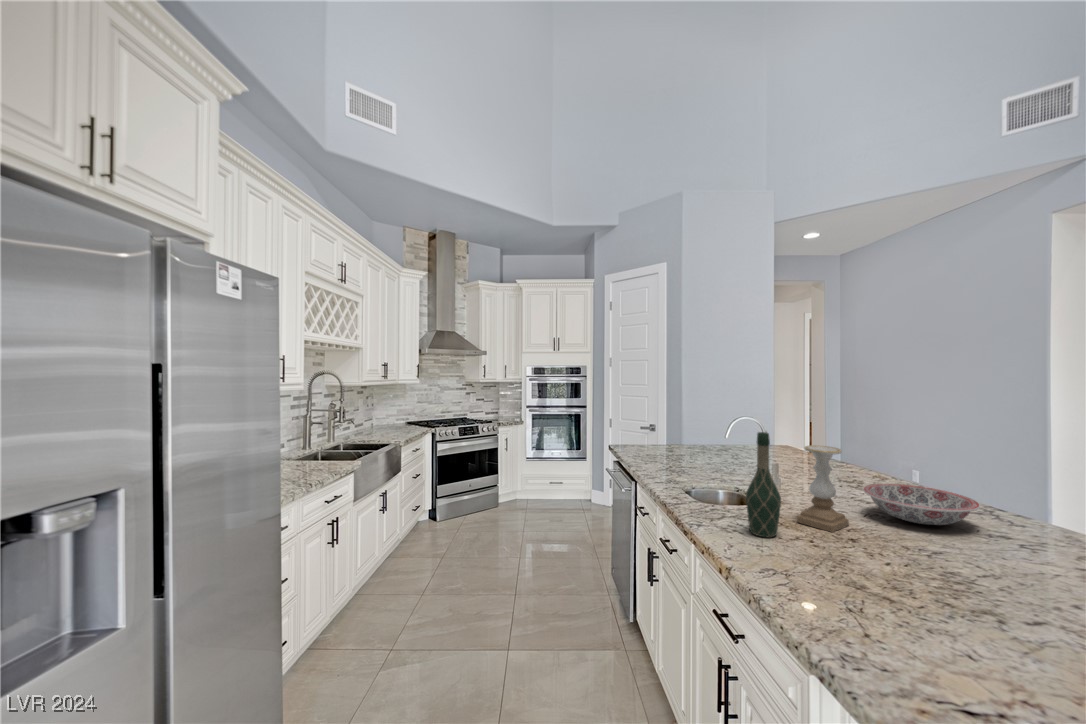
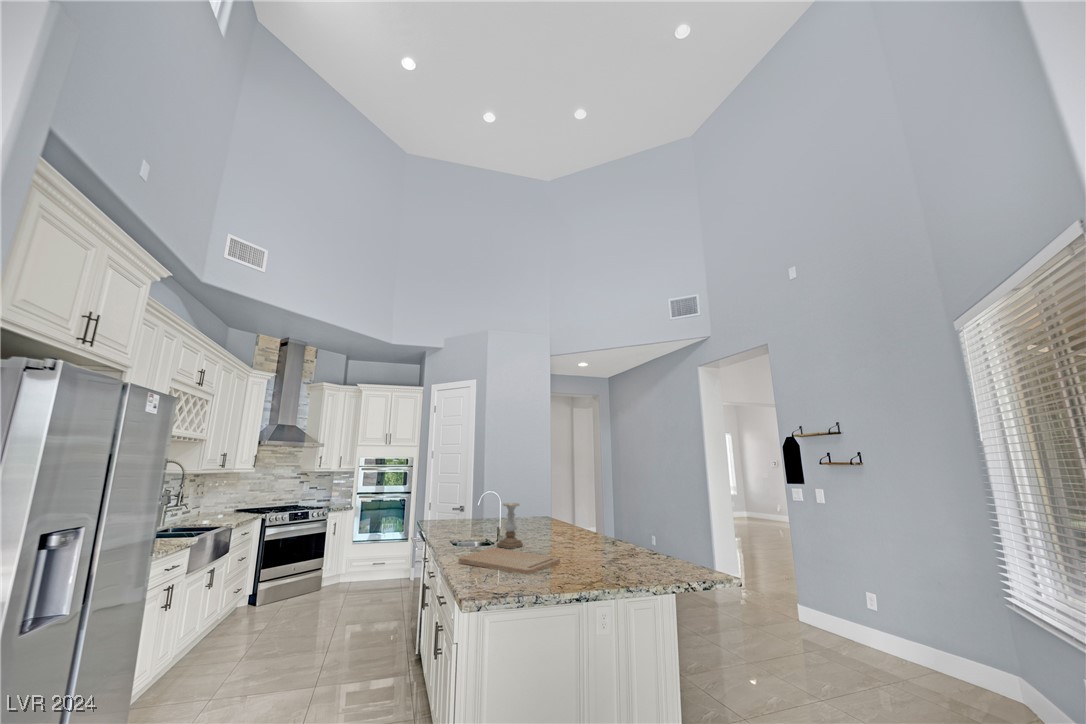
wine bottle: present [746,432,781,537] -> none [466,495,483,553]
ceramic bowl: present [863,484,980,525] -> none [537,525,584,543]
cutting board: none [766,536,1028,656] -> present [458,548,560,574]

